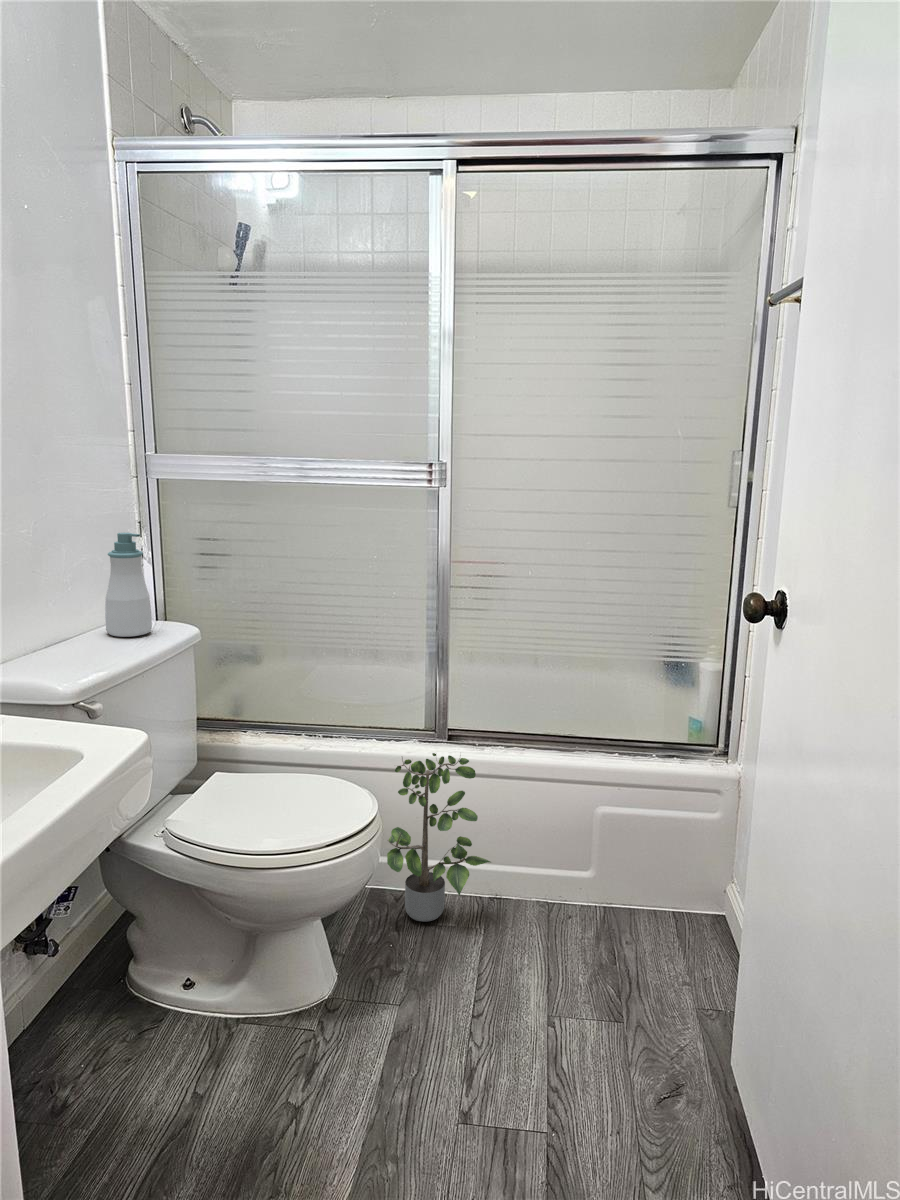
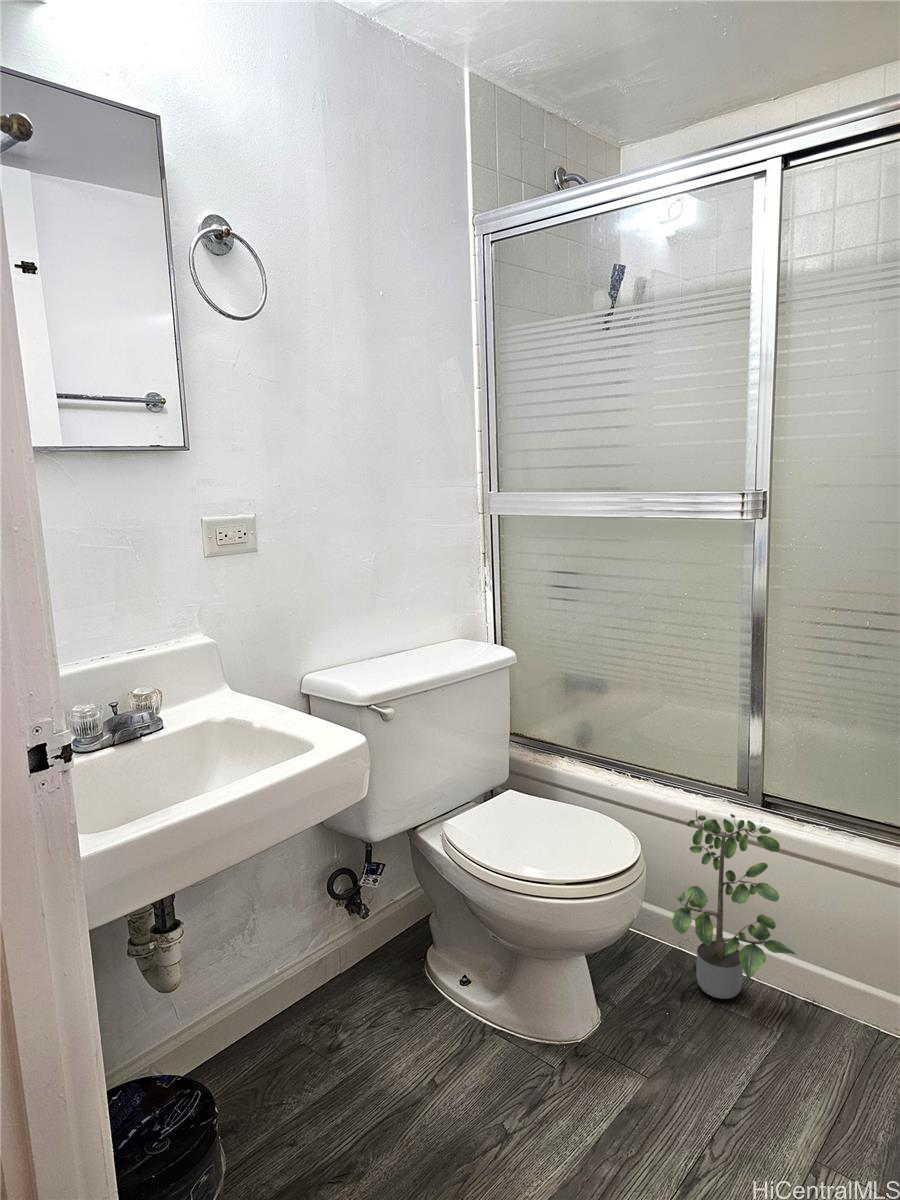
soap bottle: present [105,533,152,637] -> none [429,567,467,657]

